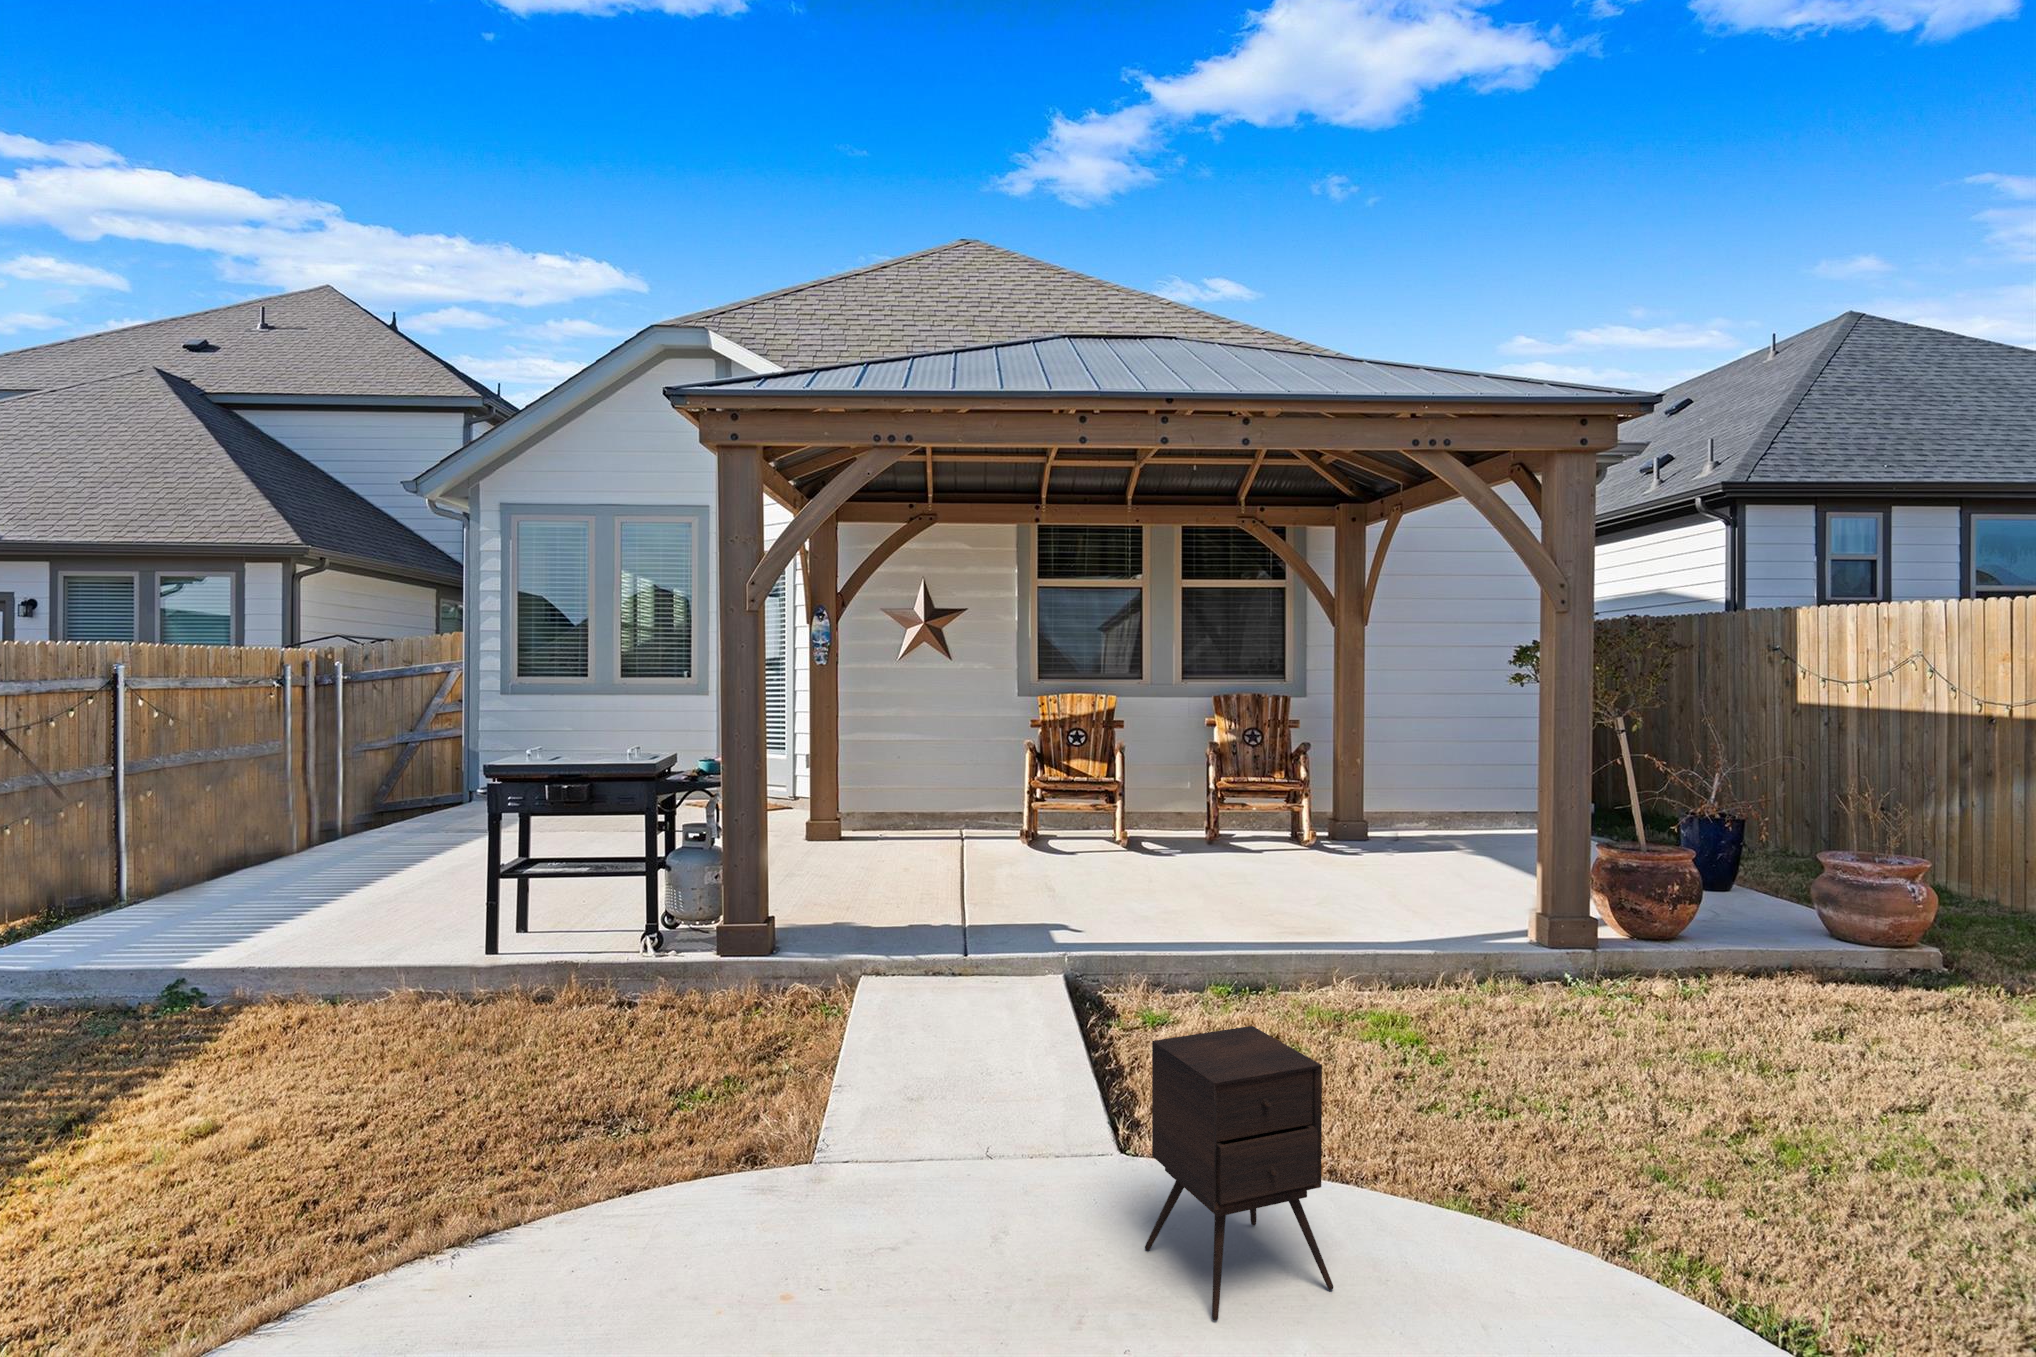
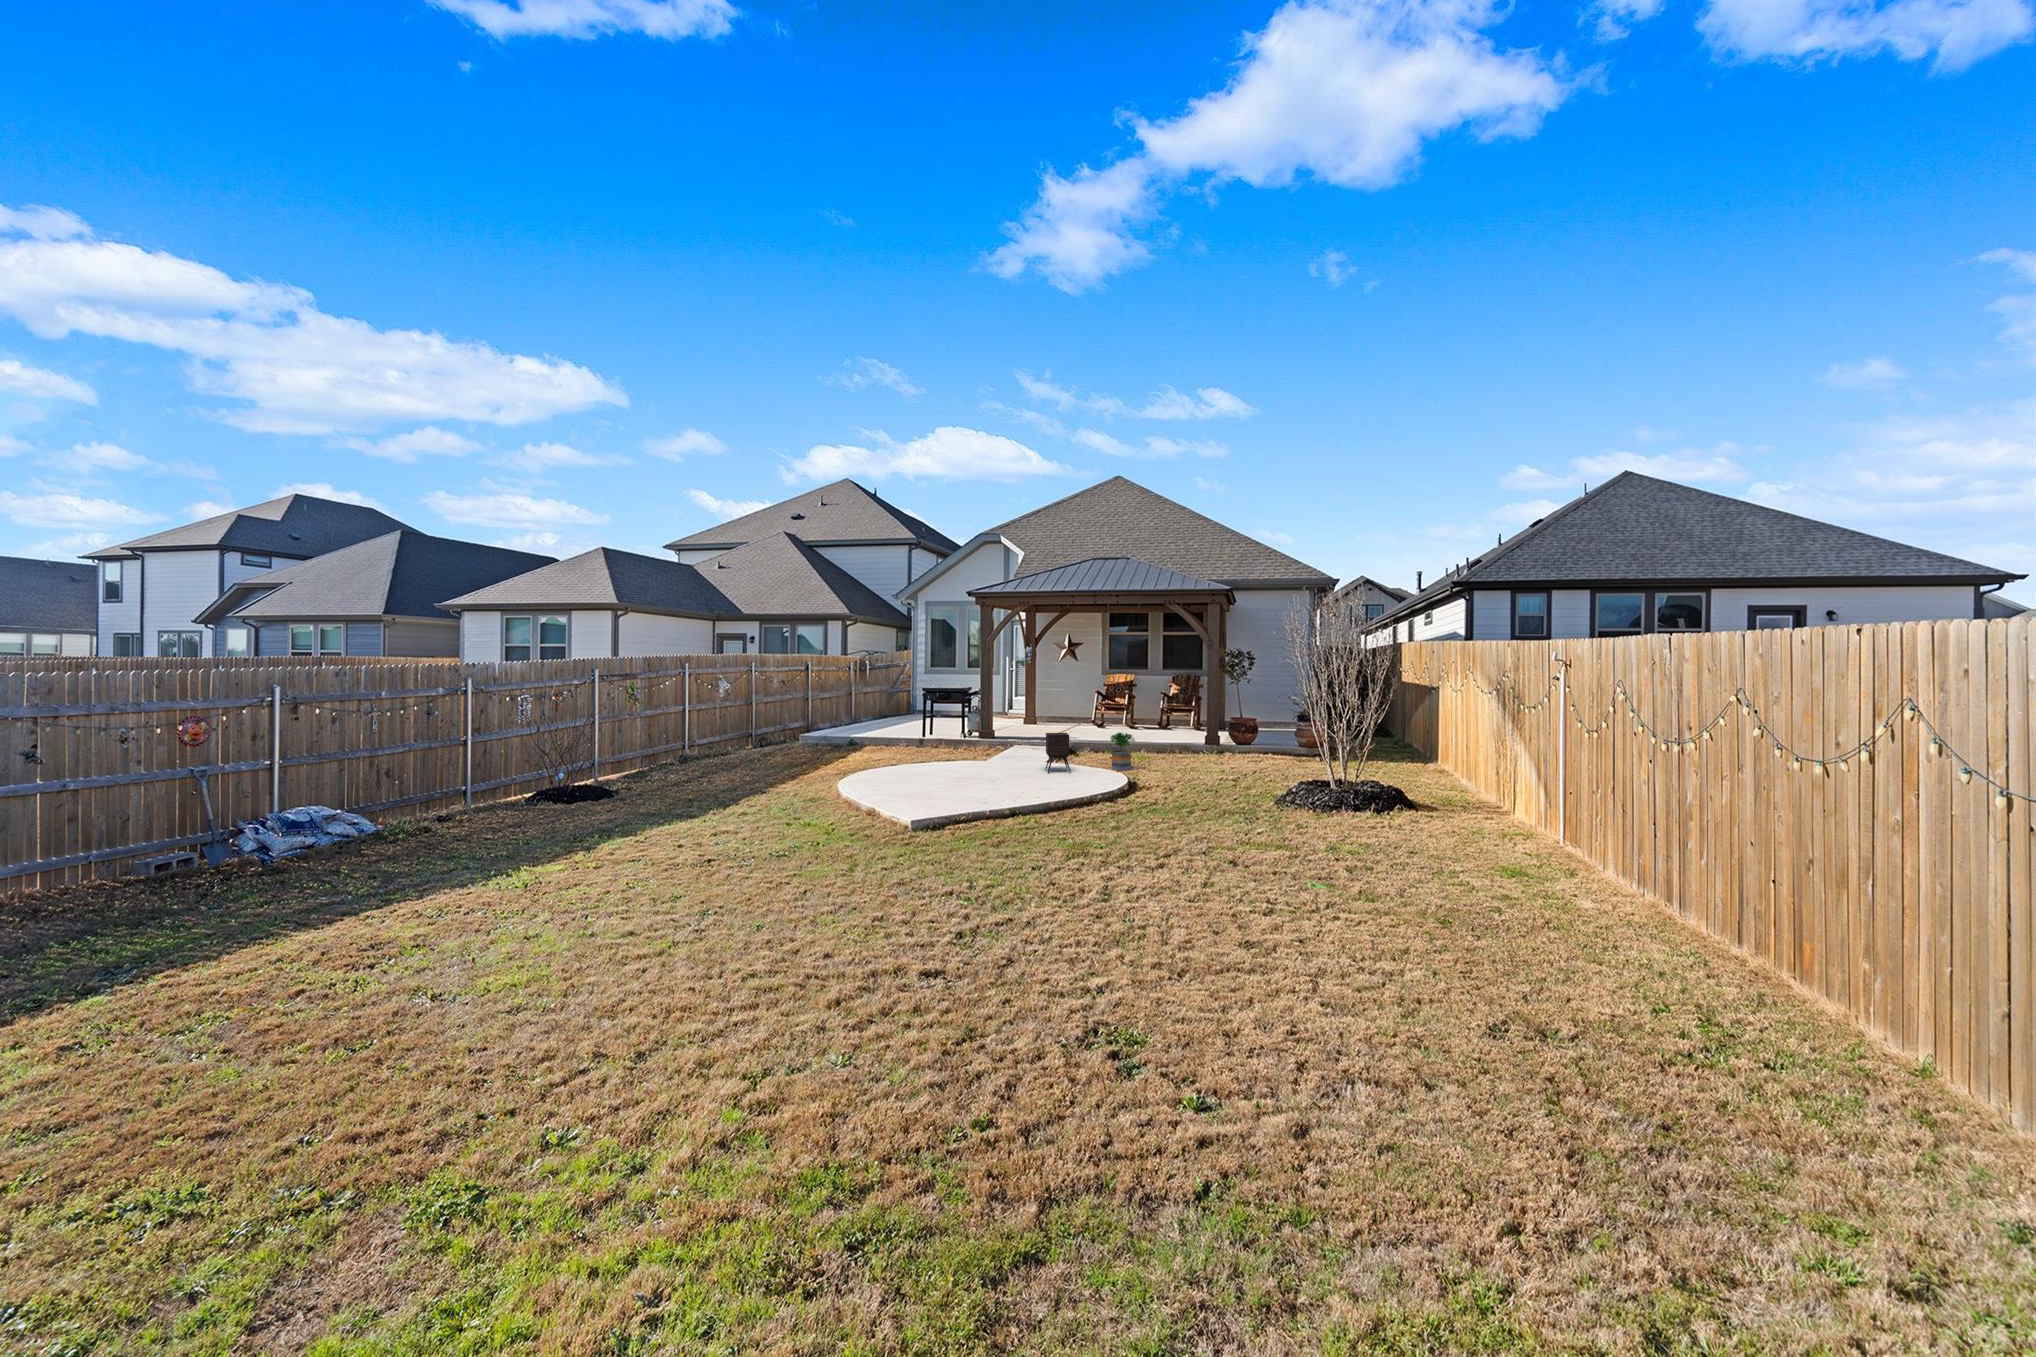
potted tree: none [1435,984,1568,1200] -> present [1111,733,1135,771]

